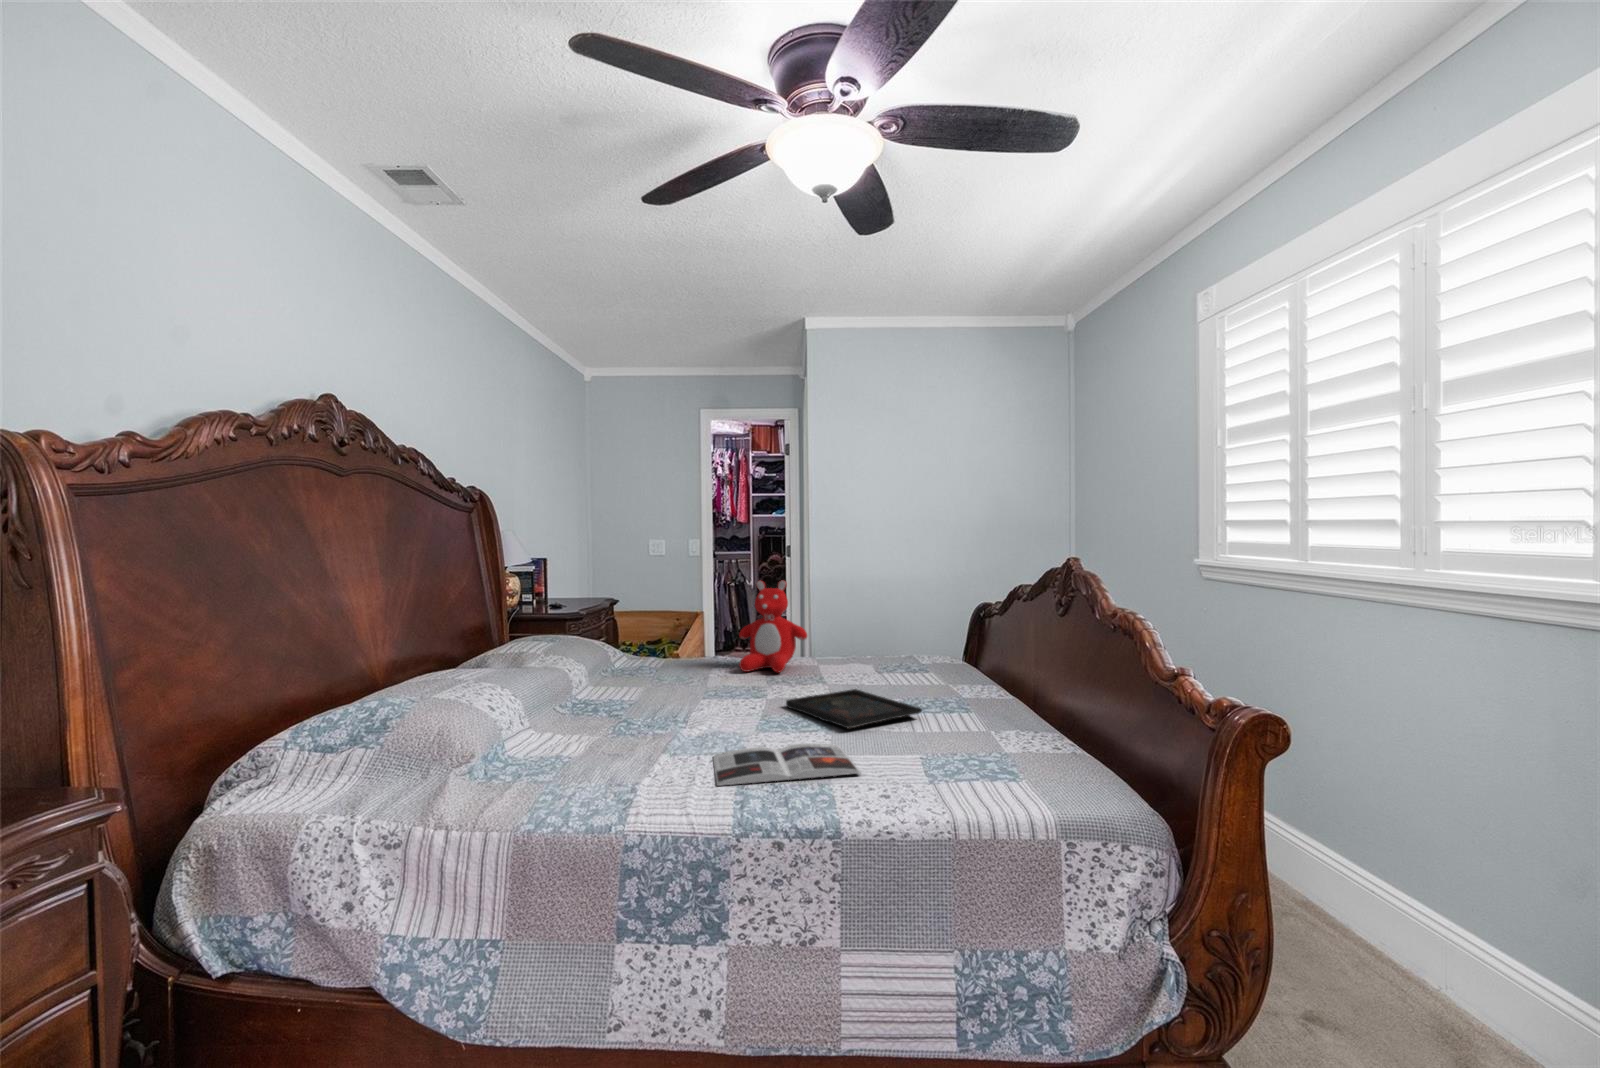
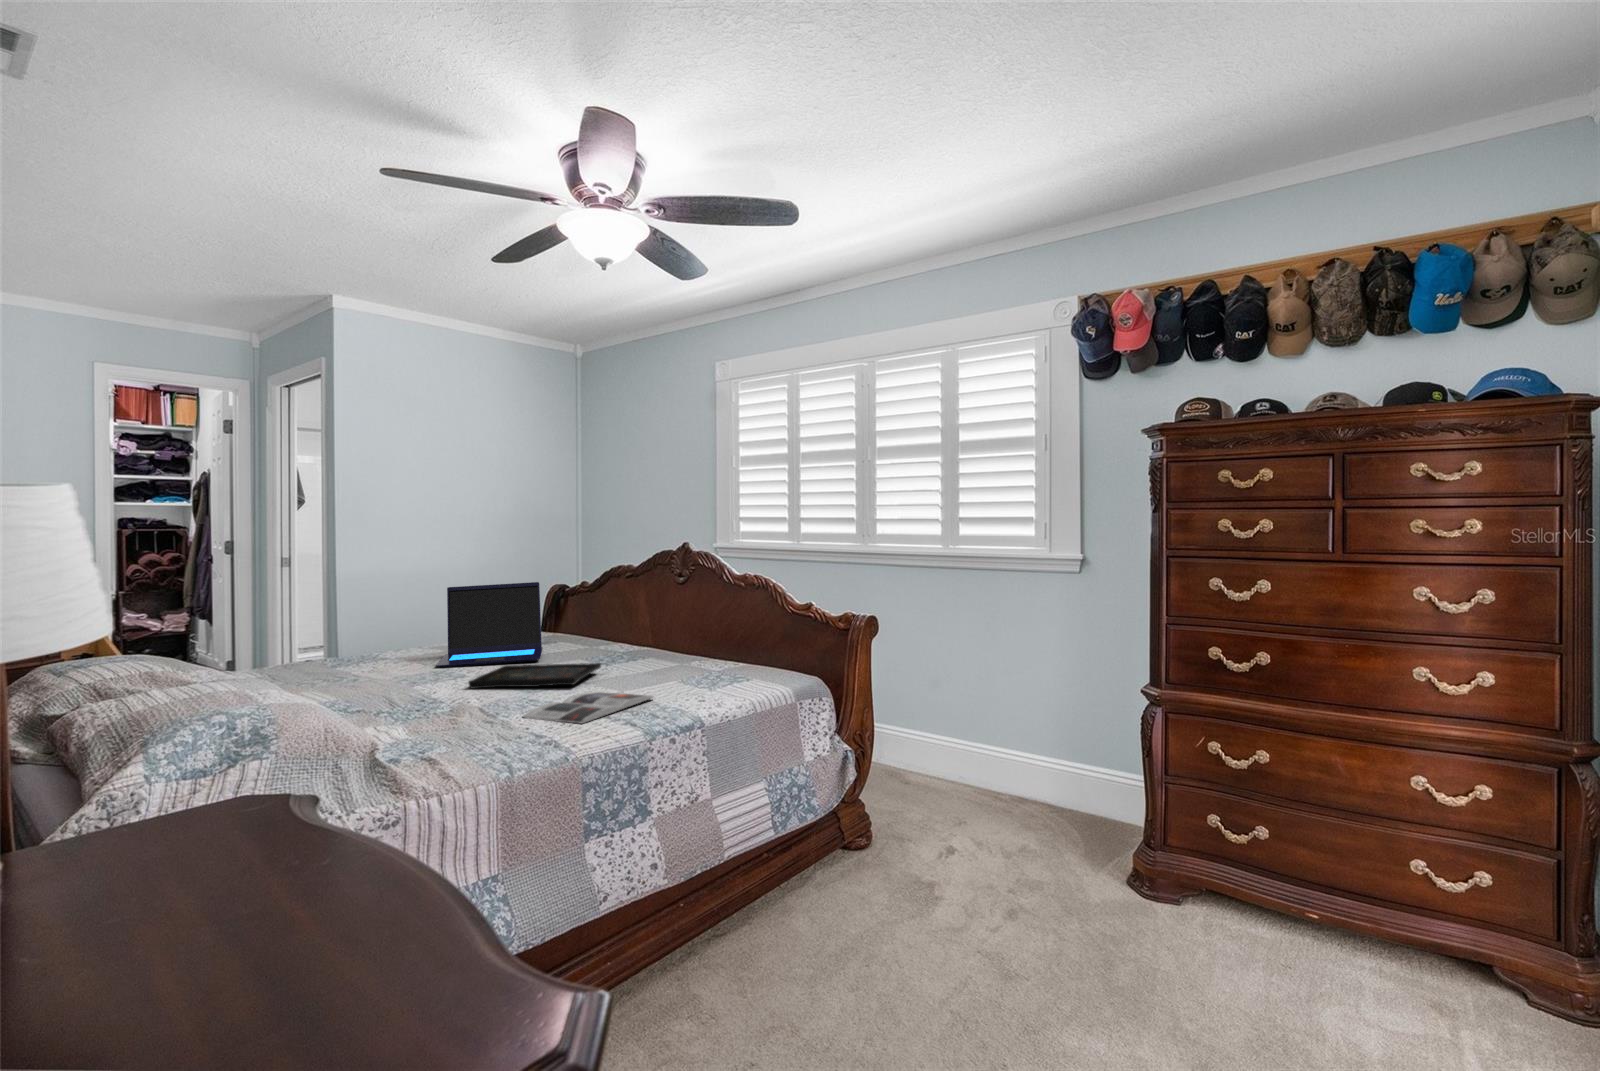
teddy bear: present [739,580,807,672] -> none [288,569,381,679]
laptop: none [833,603,959,689] -> present [436,582,543,668]

